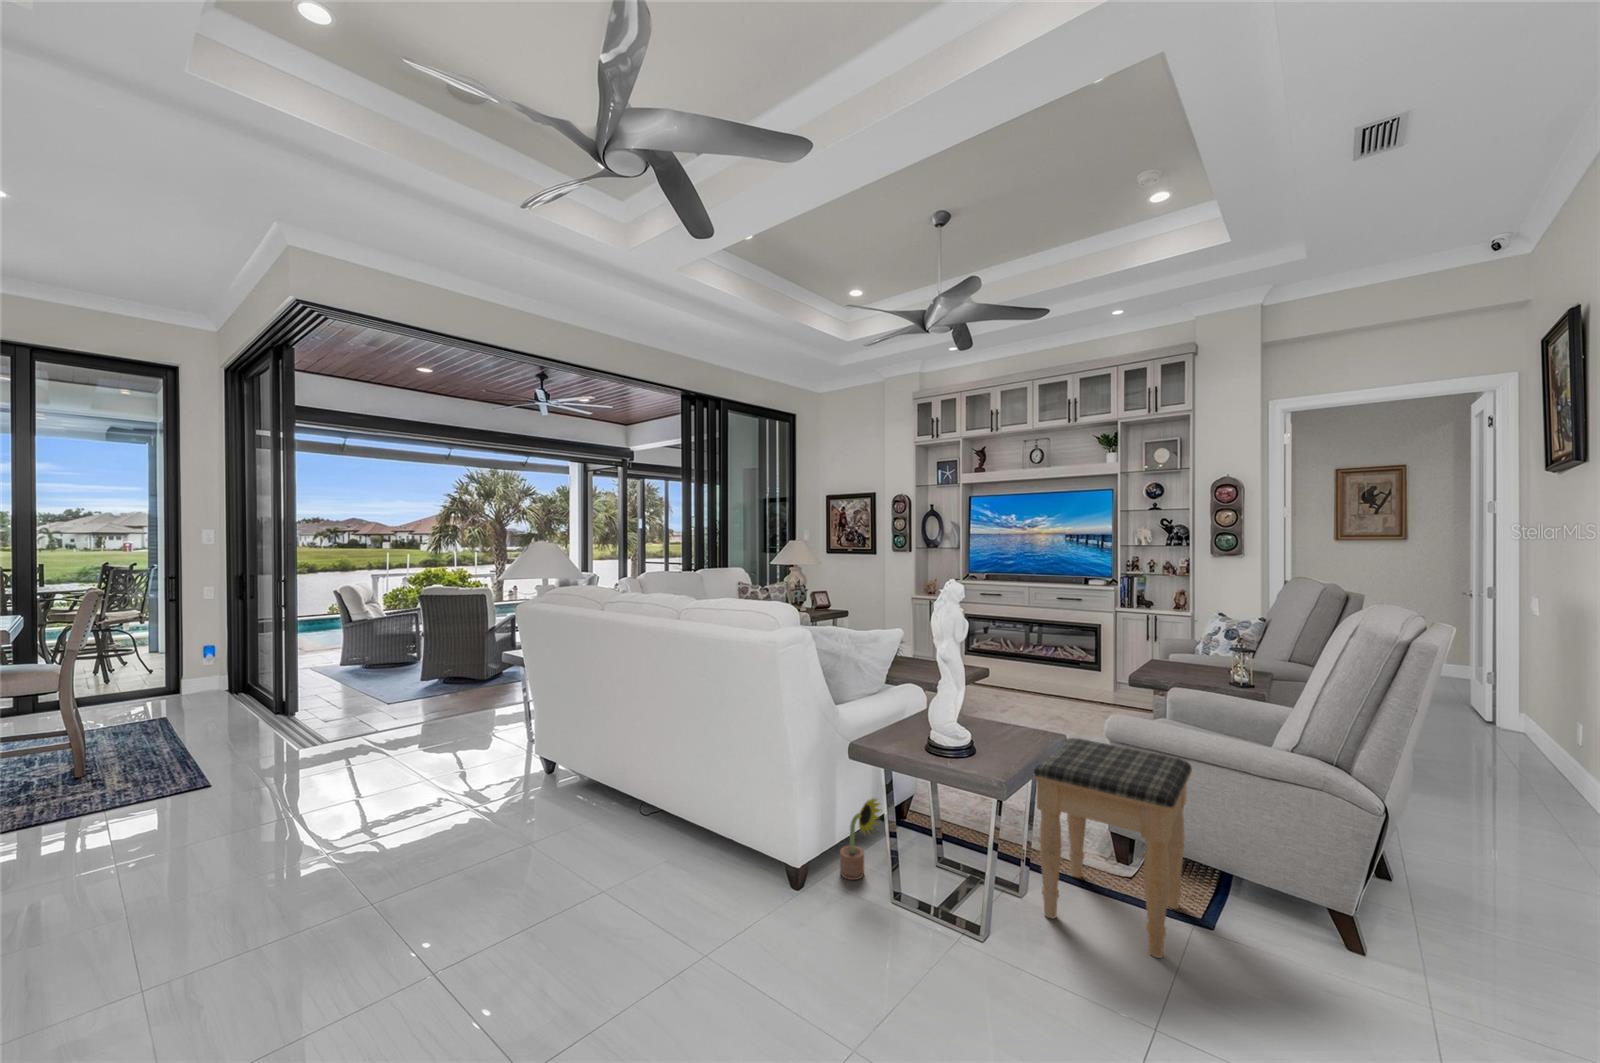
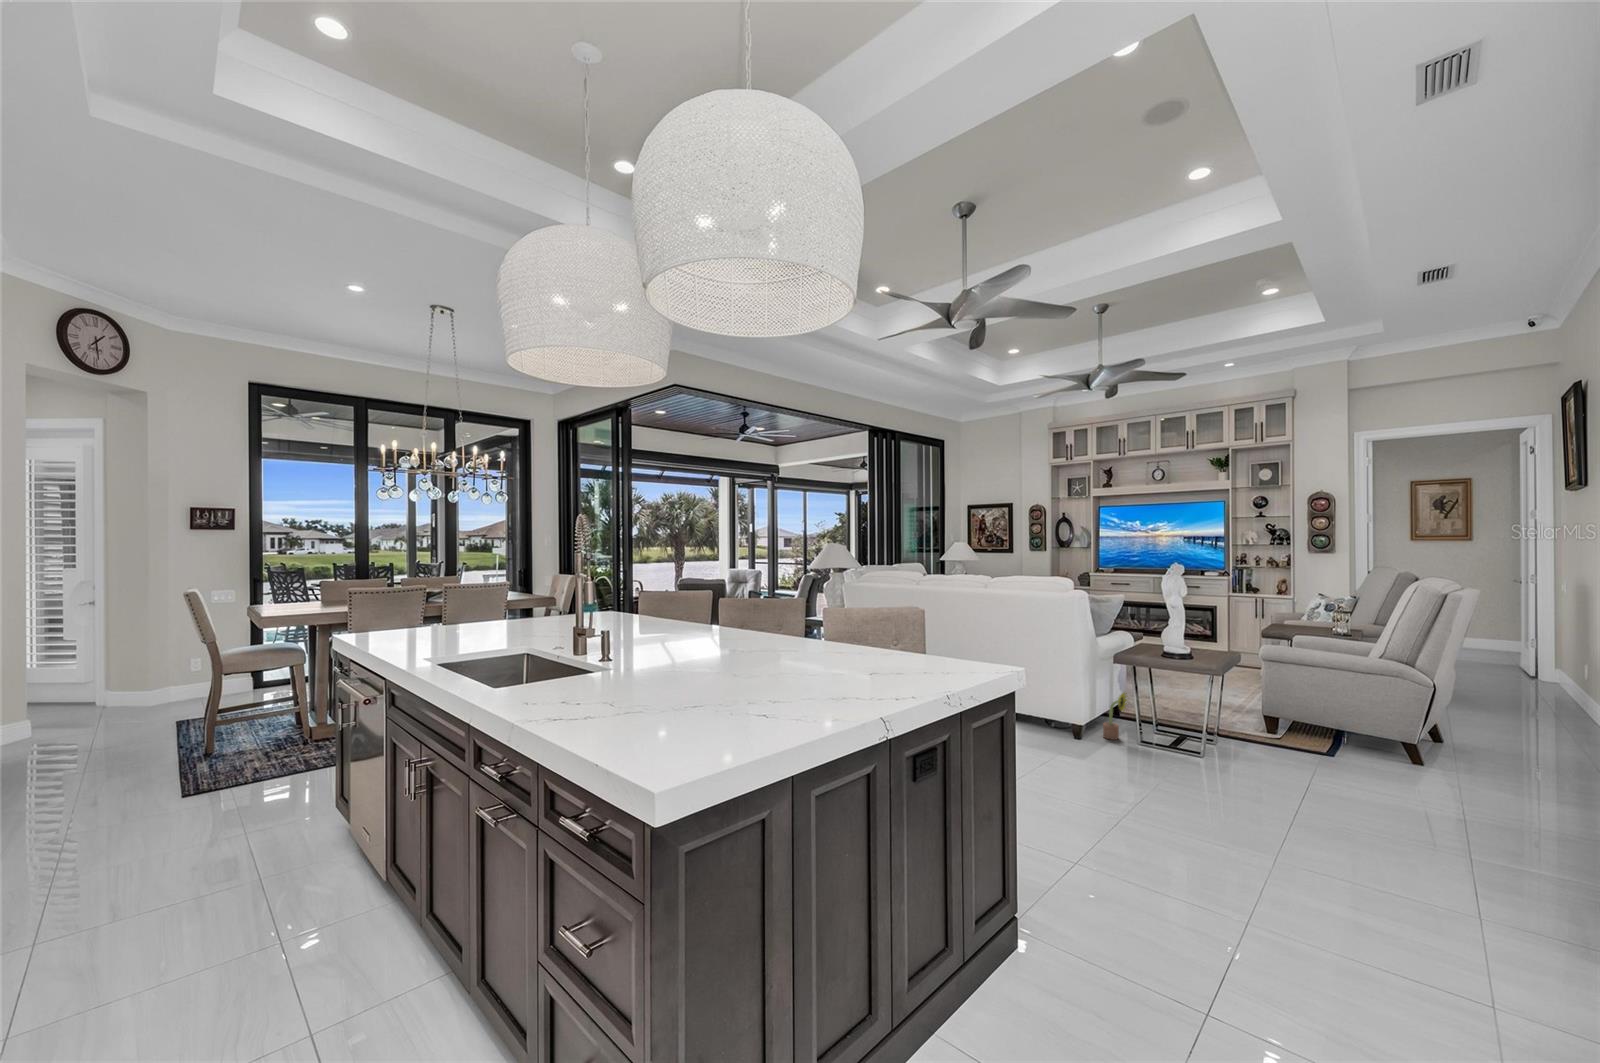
footstool: present [1034,738,1192,958] -> none [1230,658,1324,765]

